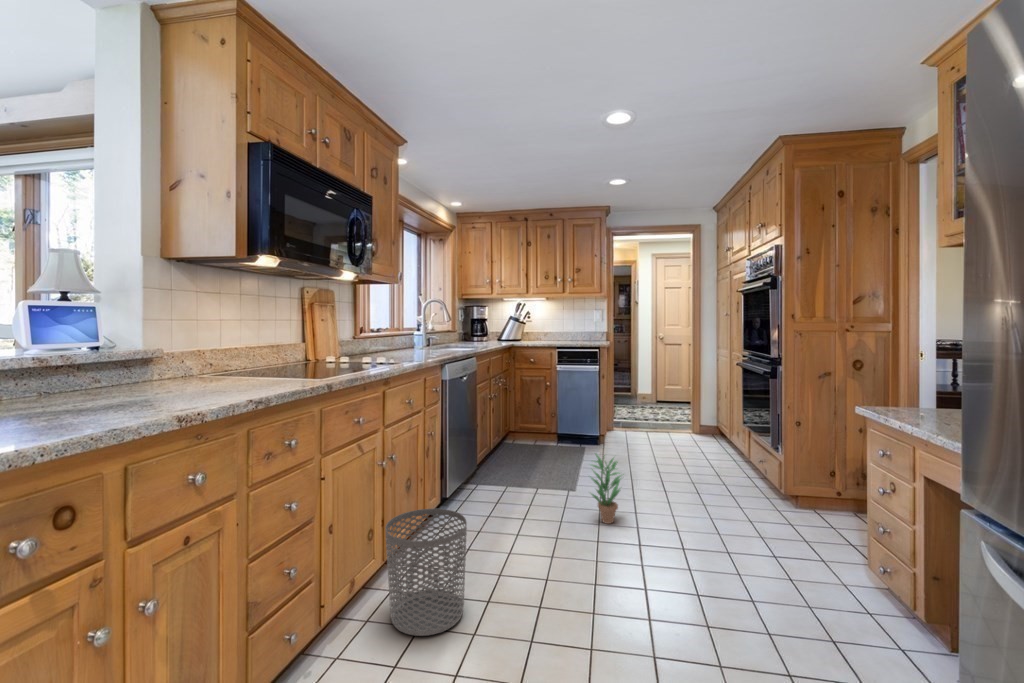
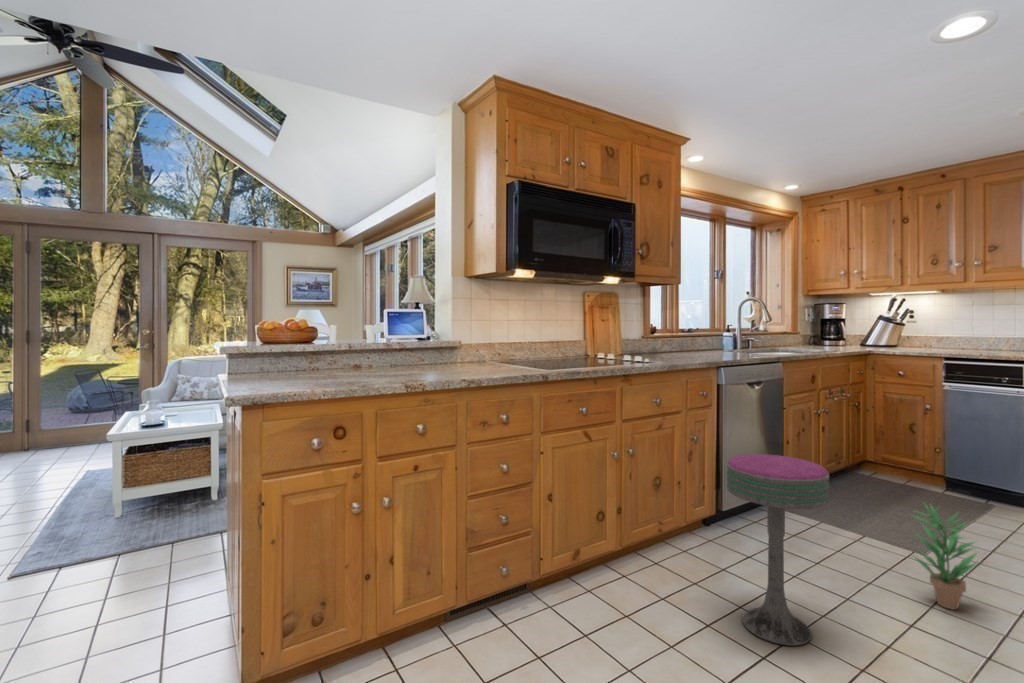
bar stool: none [497,436,573,593] -> present [727,454,829,646]
waste bin: present [385,509,467,636] -> none [595,505,676,629]

